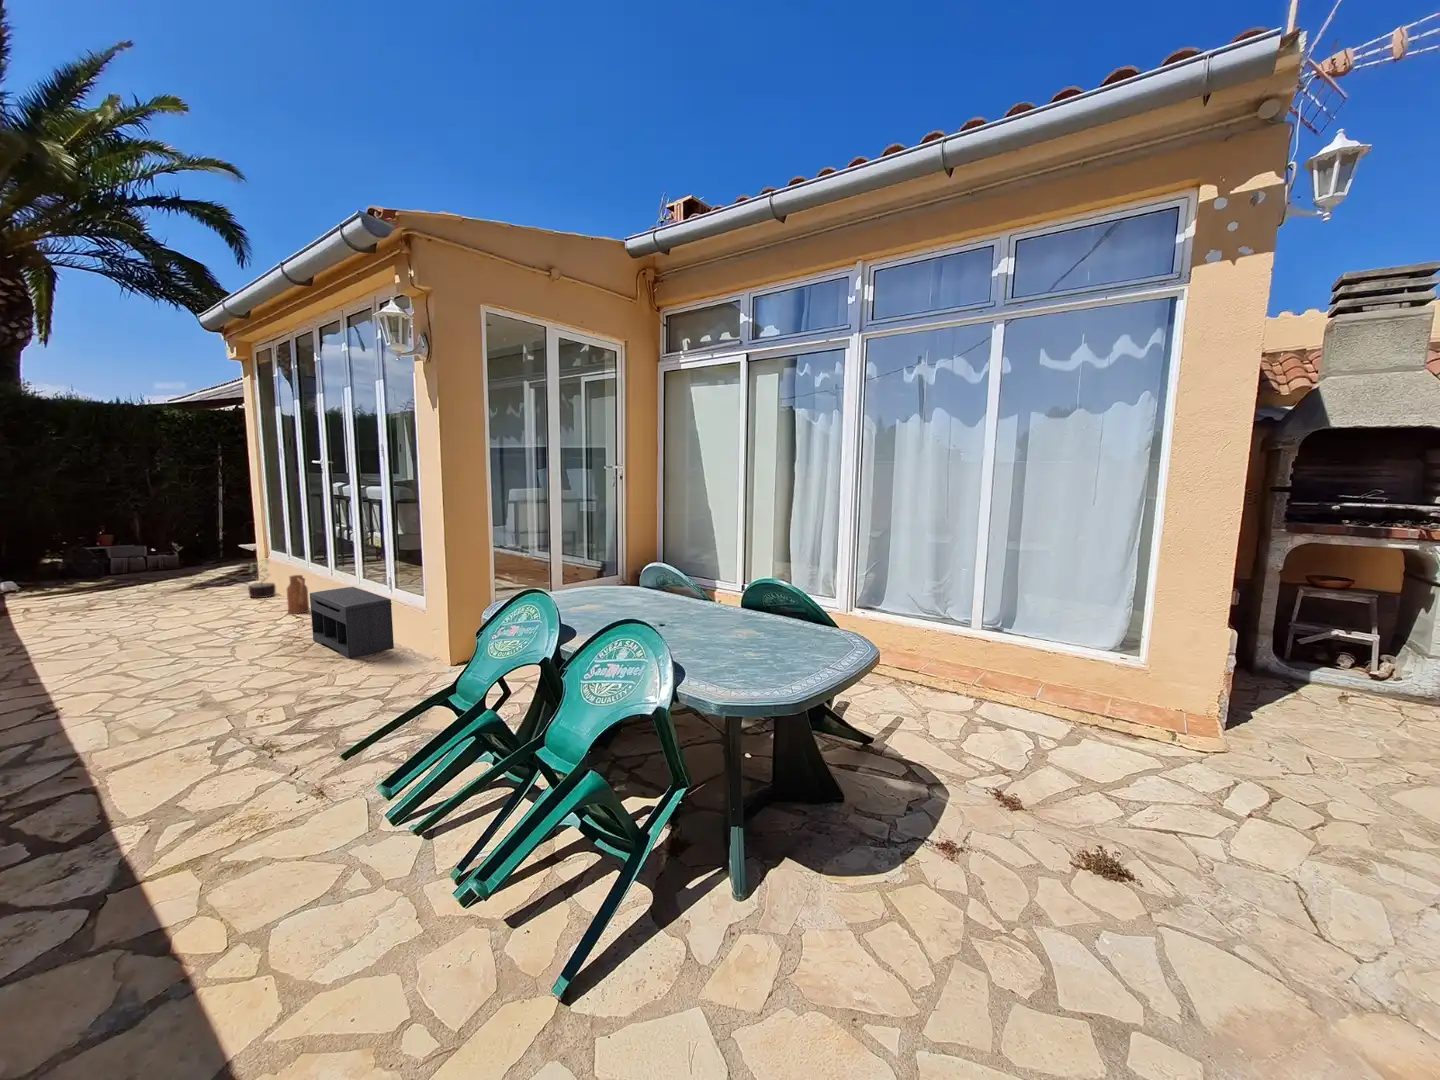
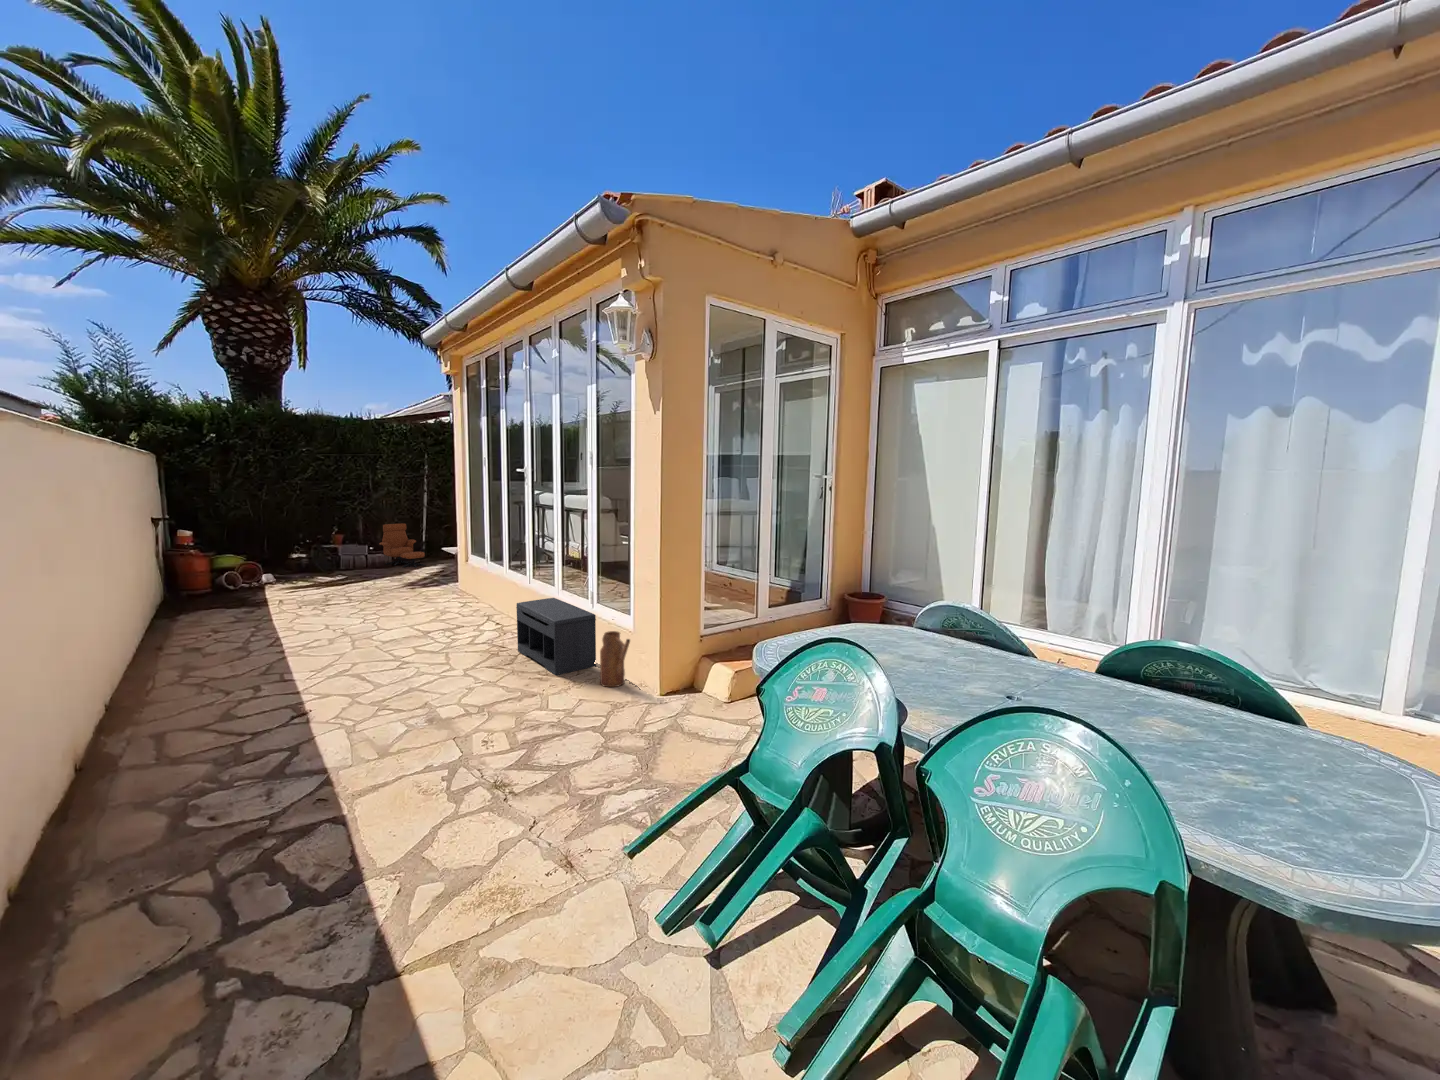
lounge chair: none [161,520,221,568] -> present [379,523,425,567]
decorative plant: present [248,560,276,598] -> none [453,563,476,601]
watering can: present [287,575,309,614] -> present [600,631,630,687]

